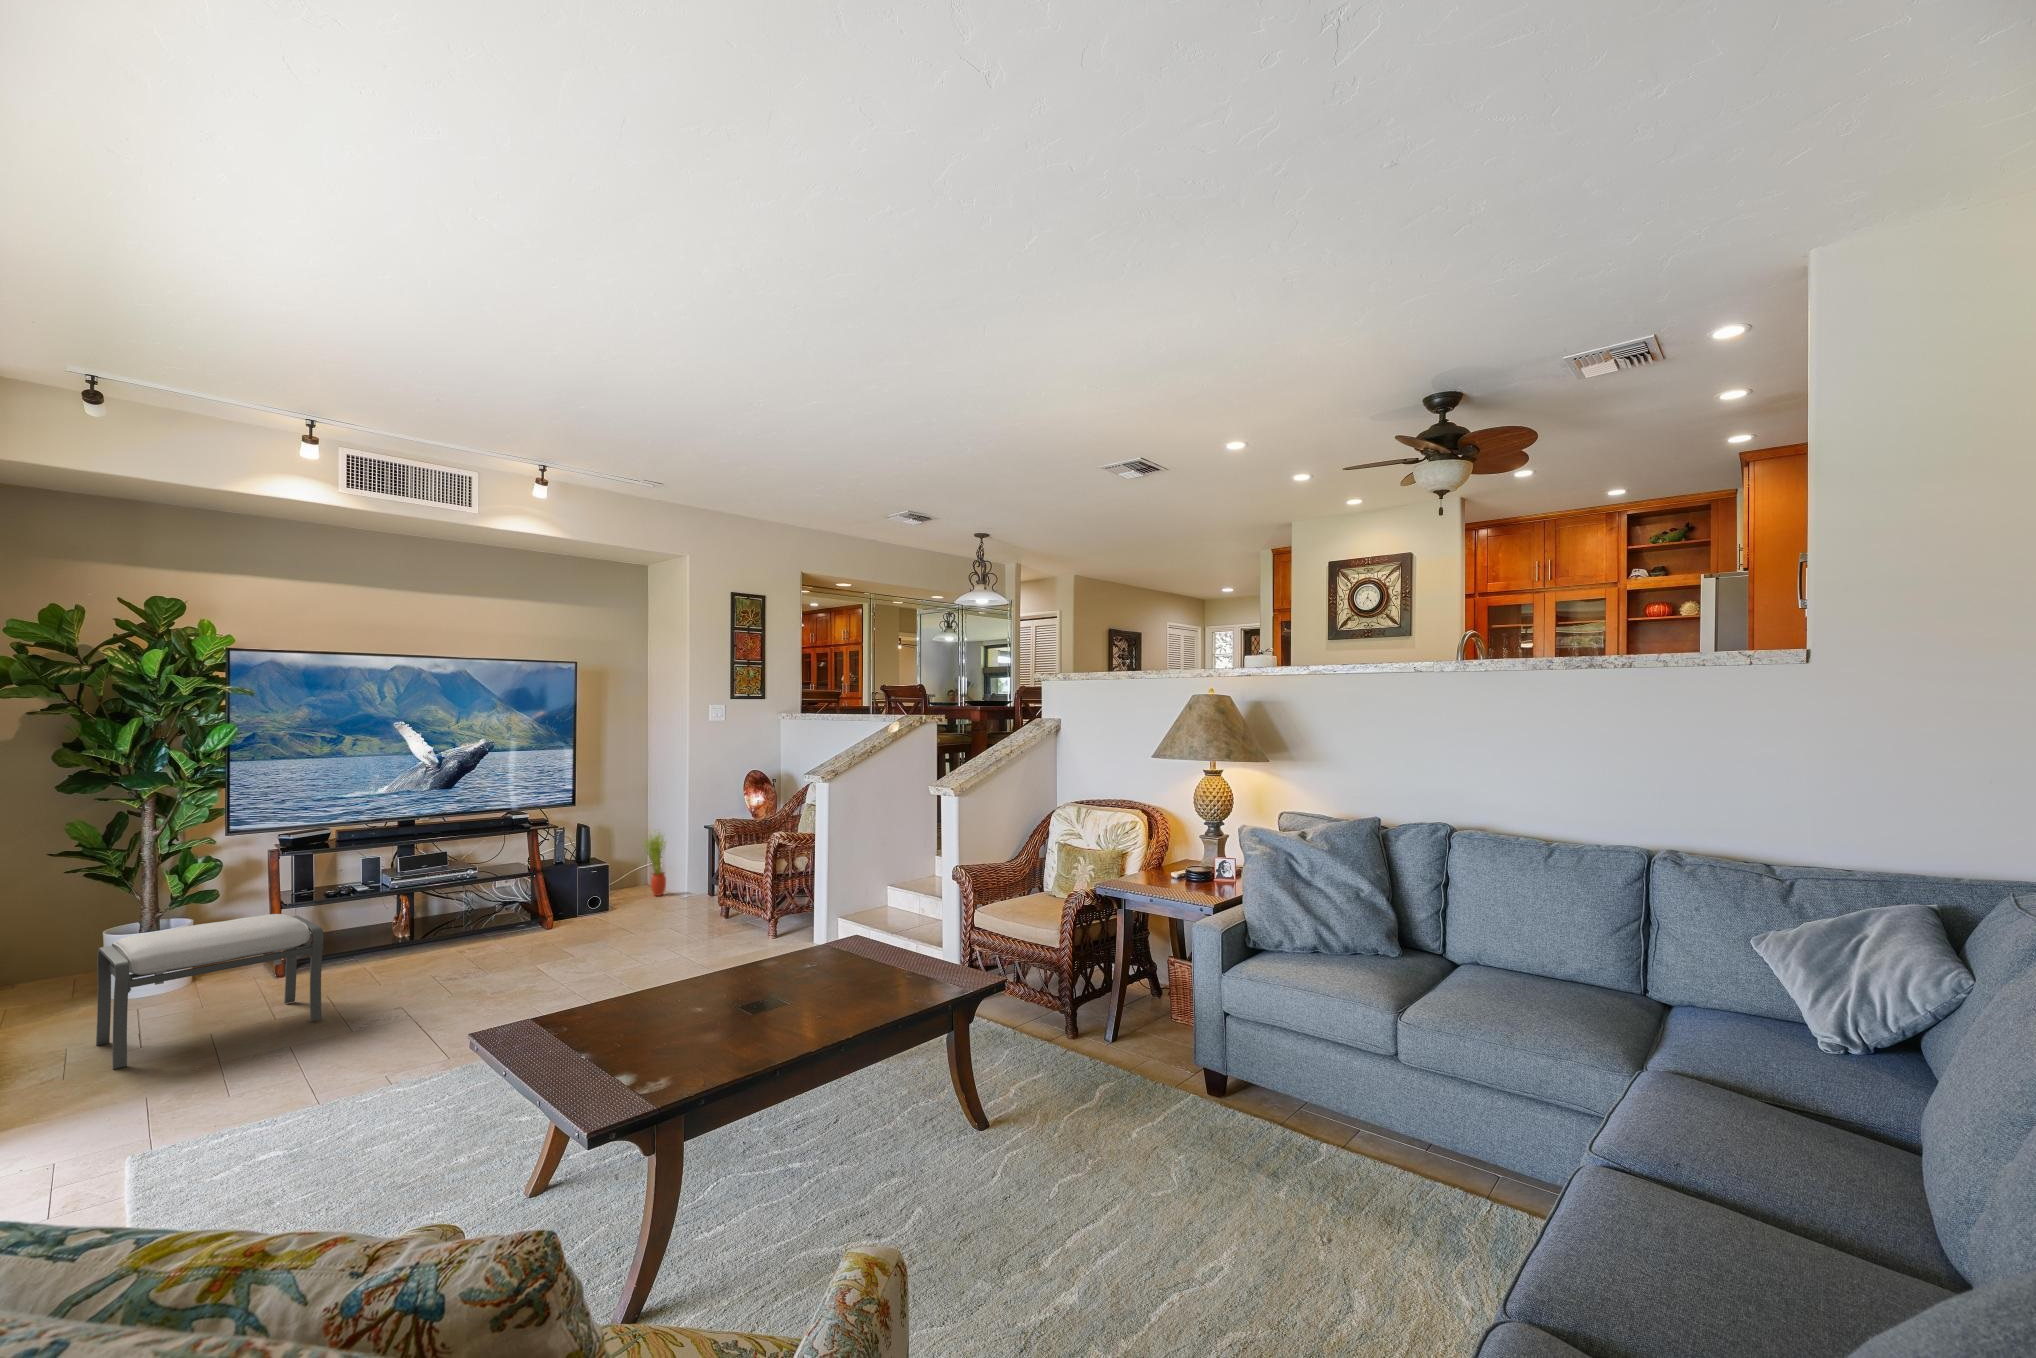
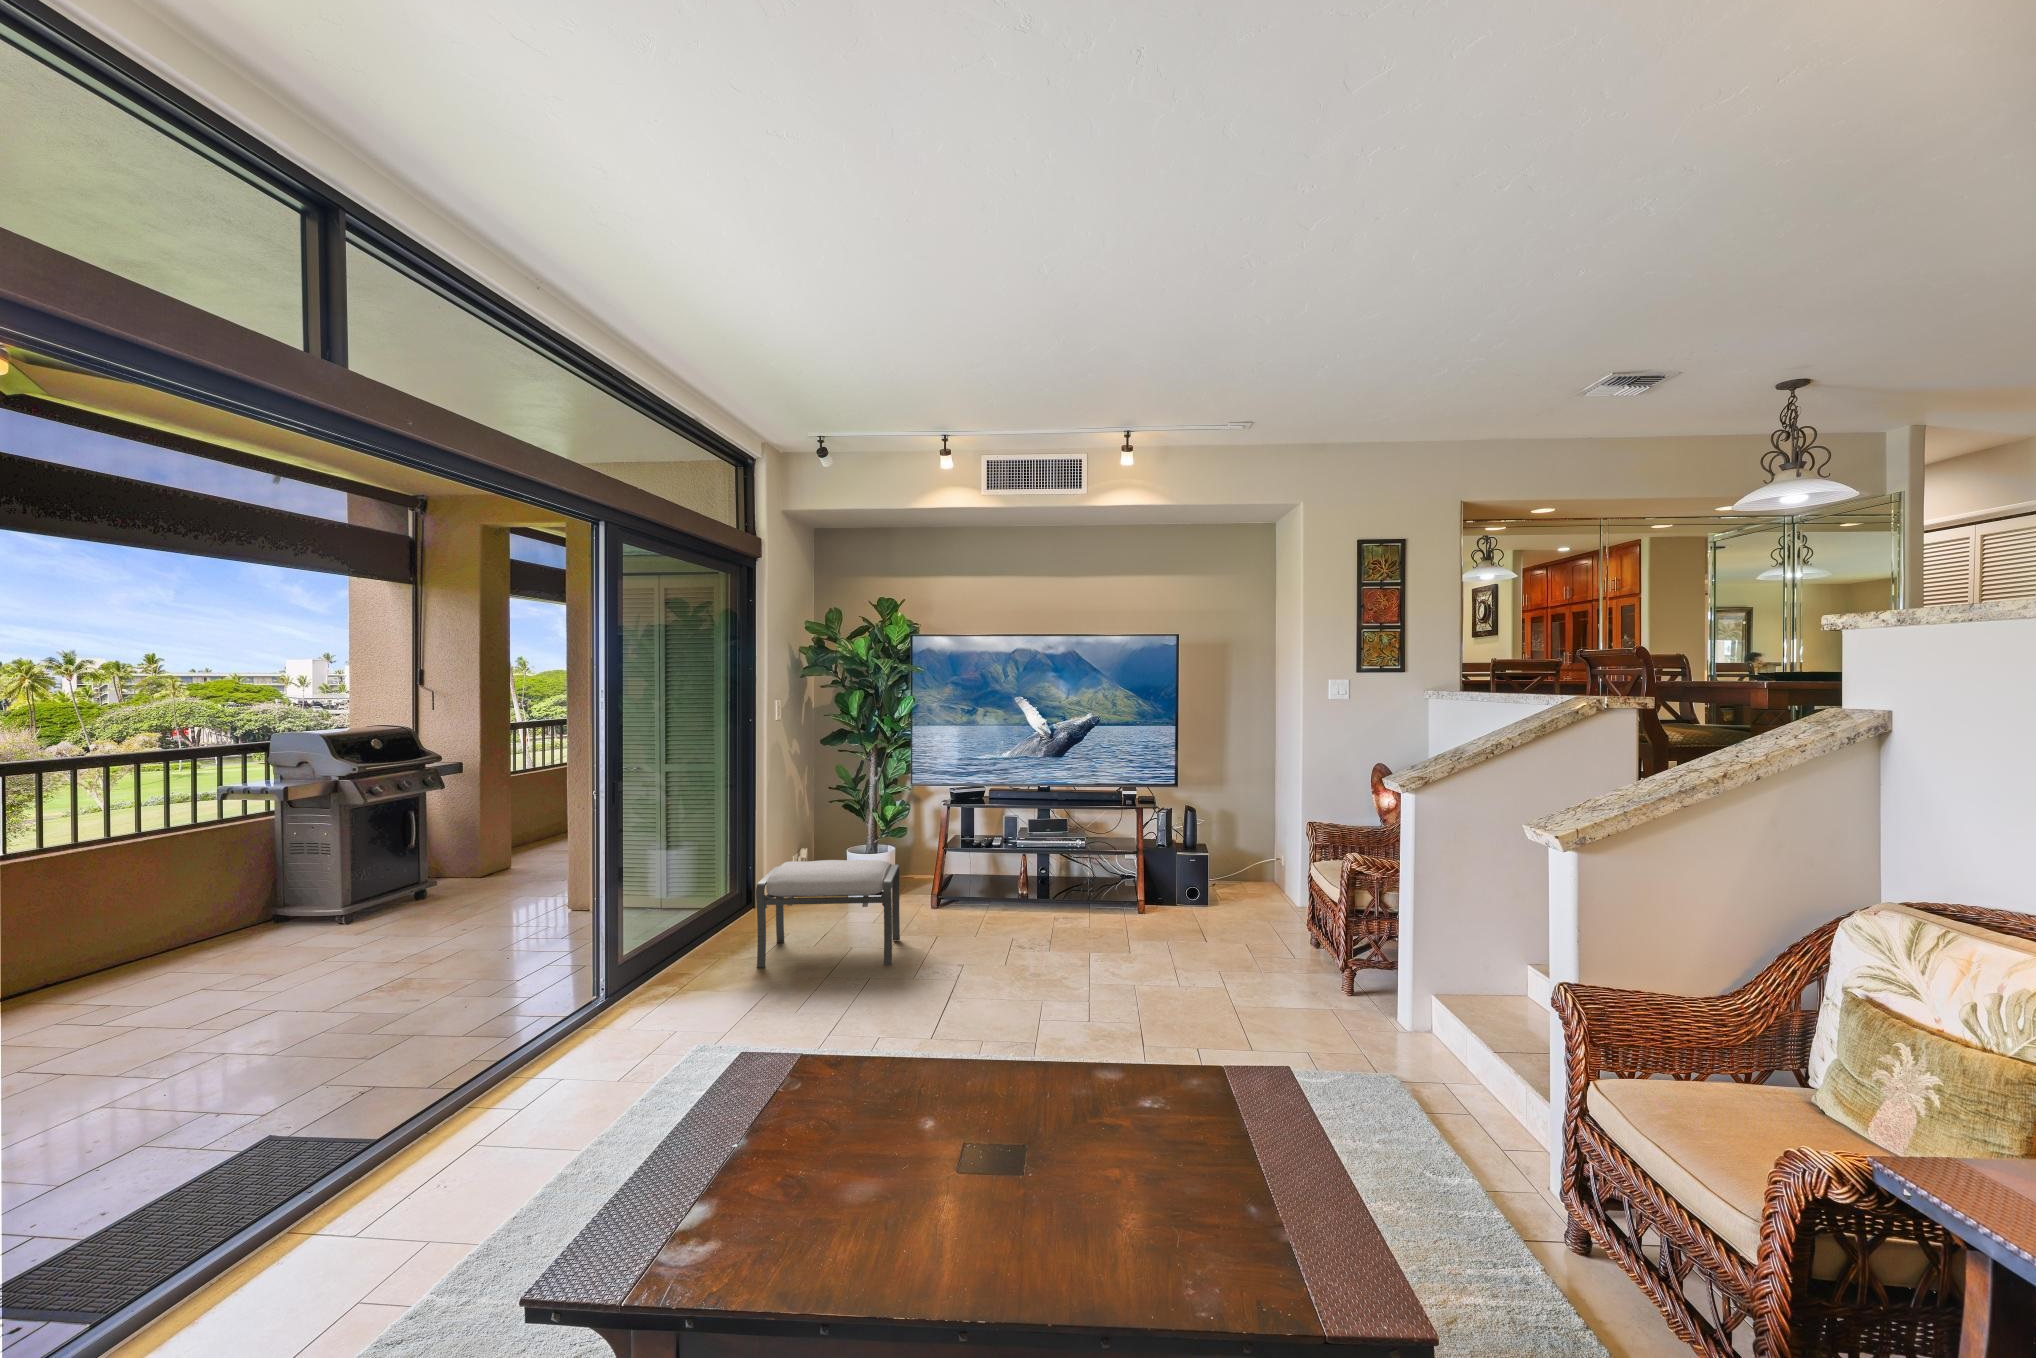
potted plant: present [642,830,666,896] -> none [1255,822,1282,901]

